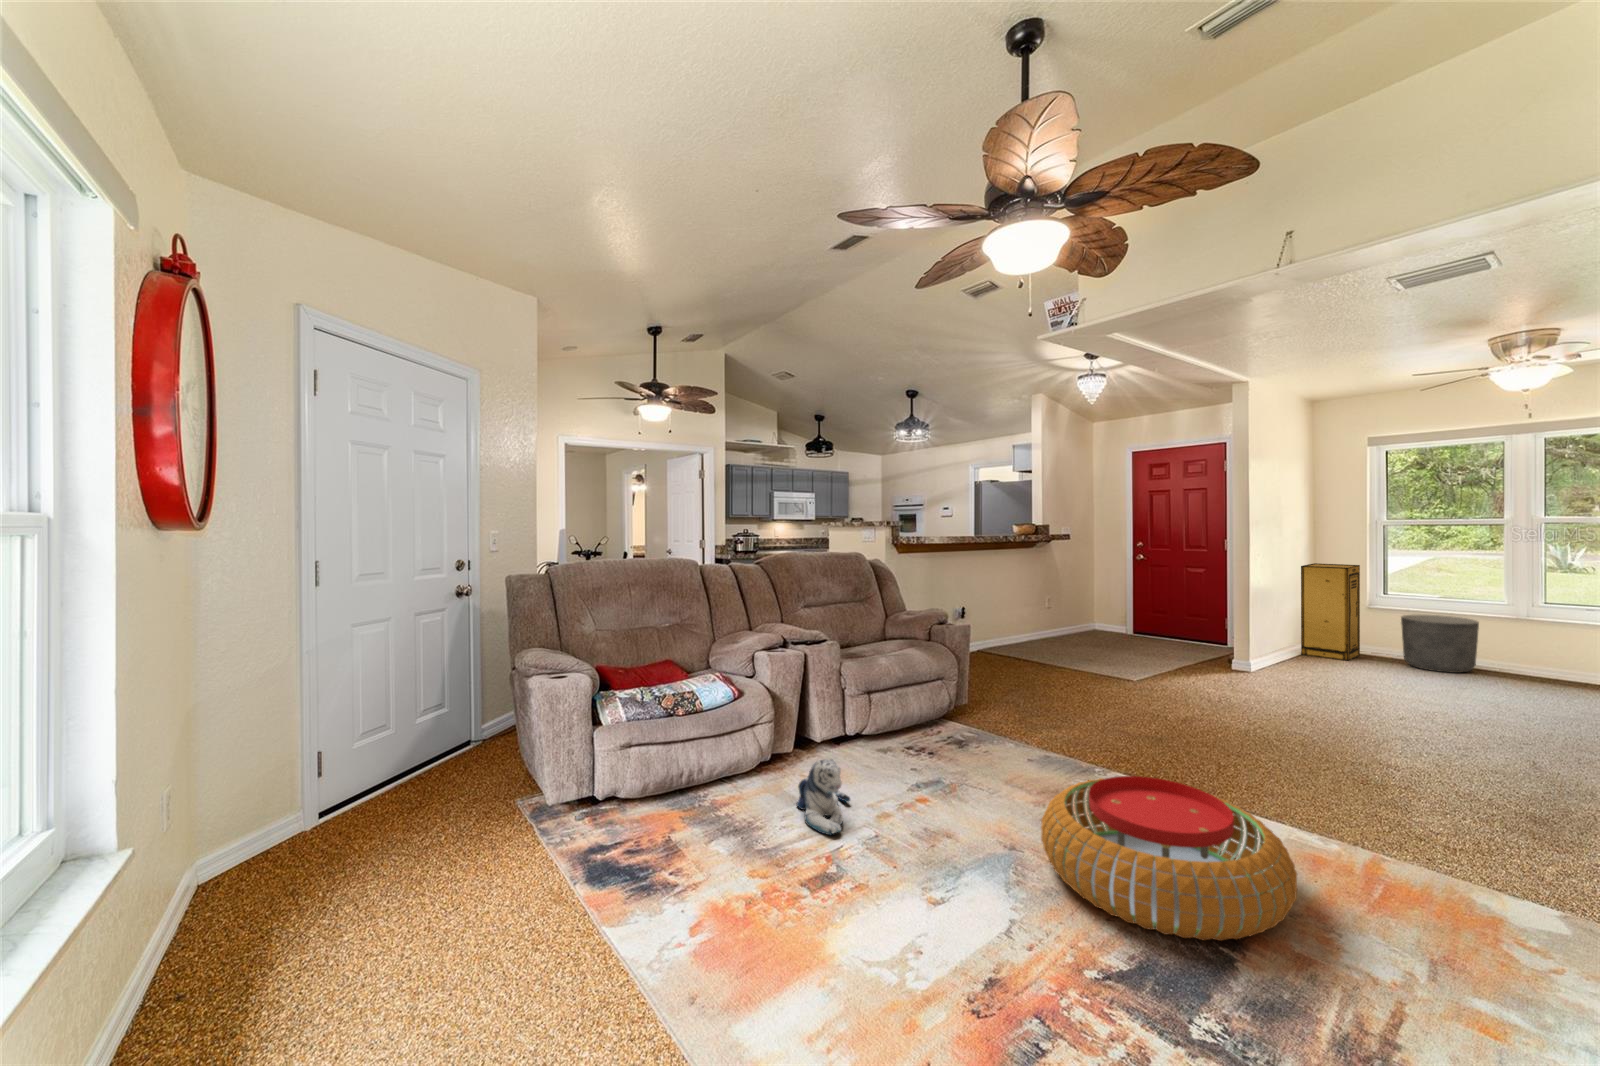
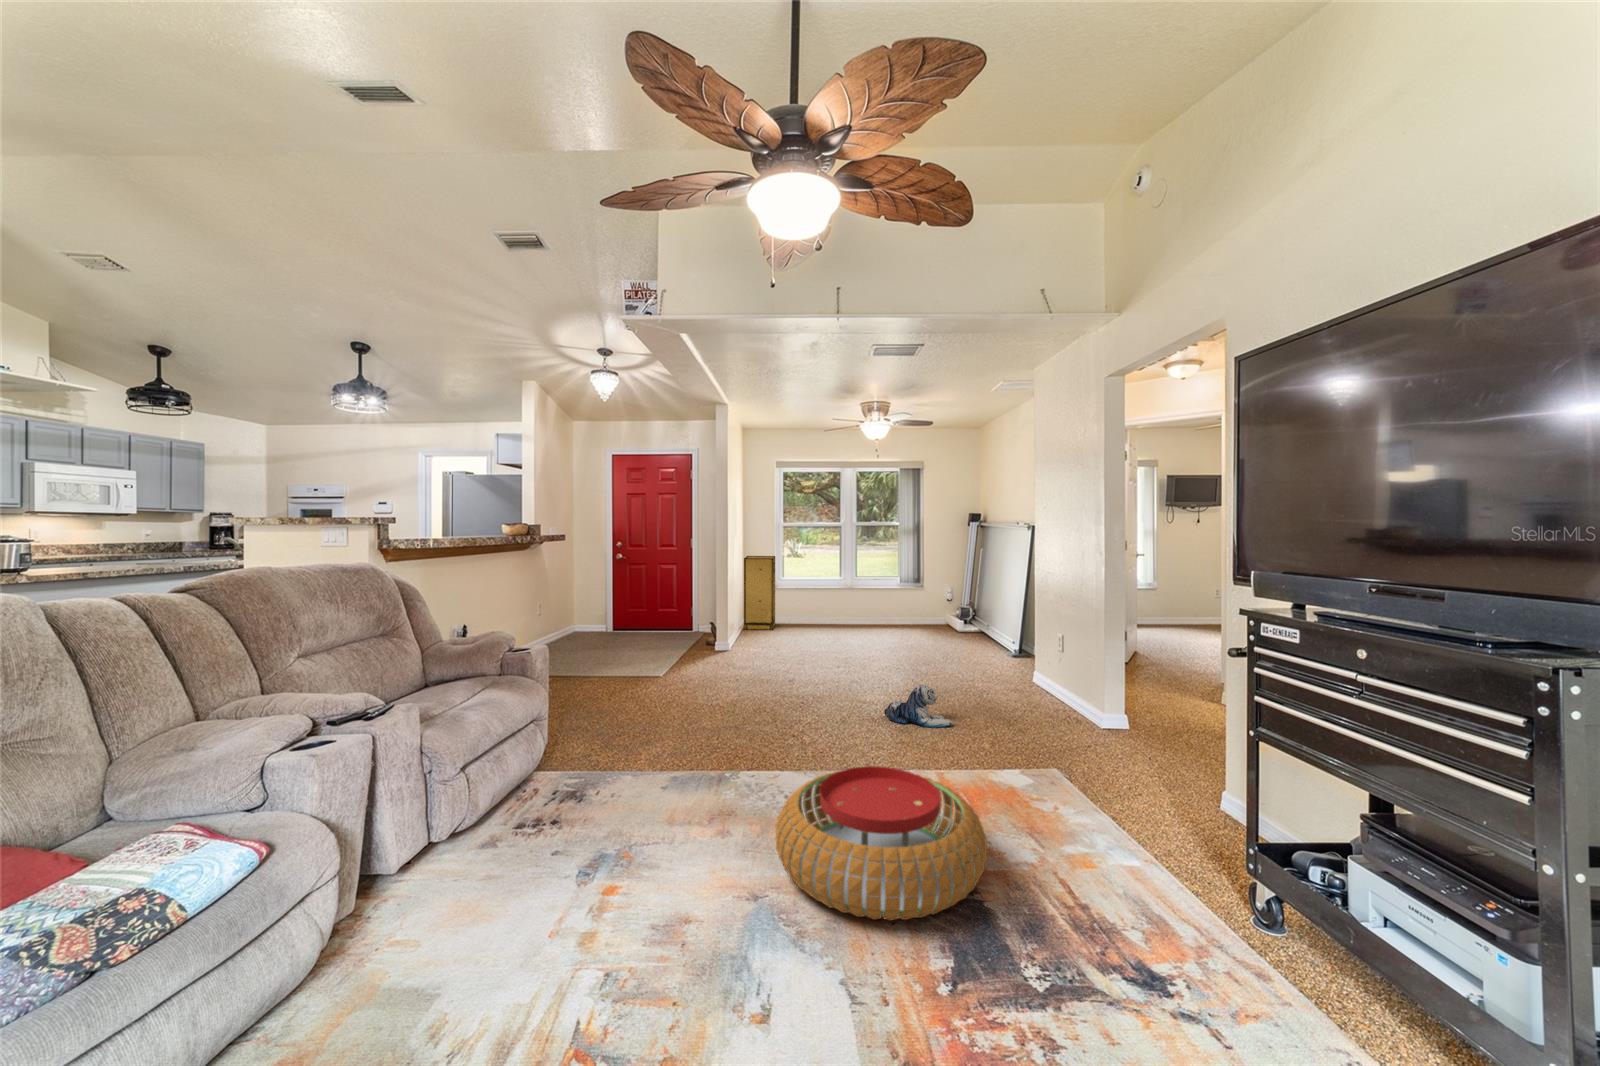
planter: present [1401,615,1479,673] -> none [801,590,839,629]
plush toy: present [797,759,850,835] -> present [884,685,953,728]

